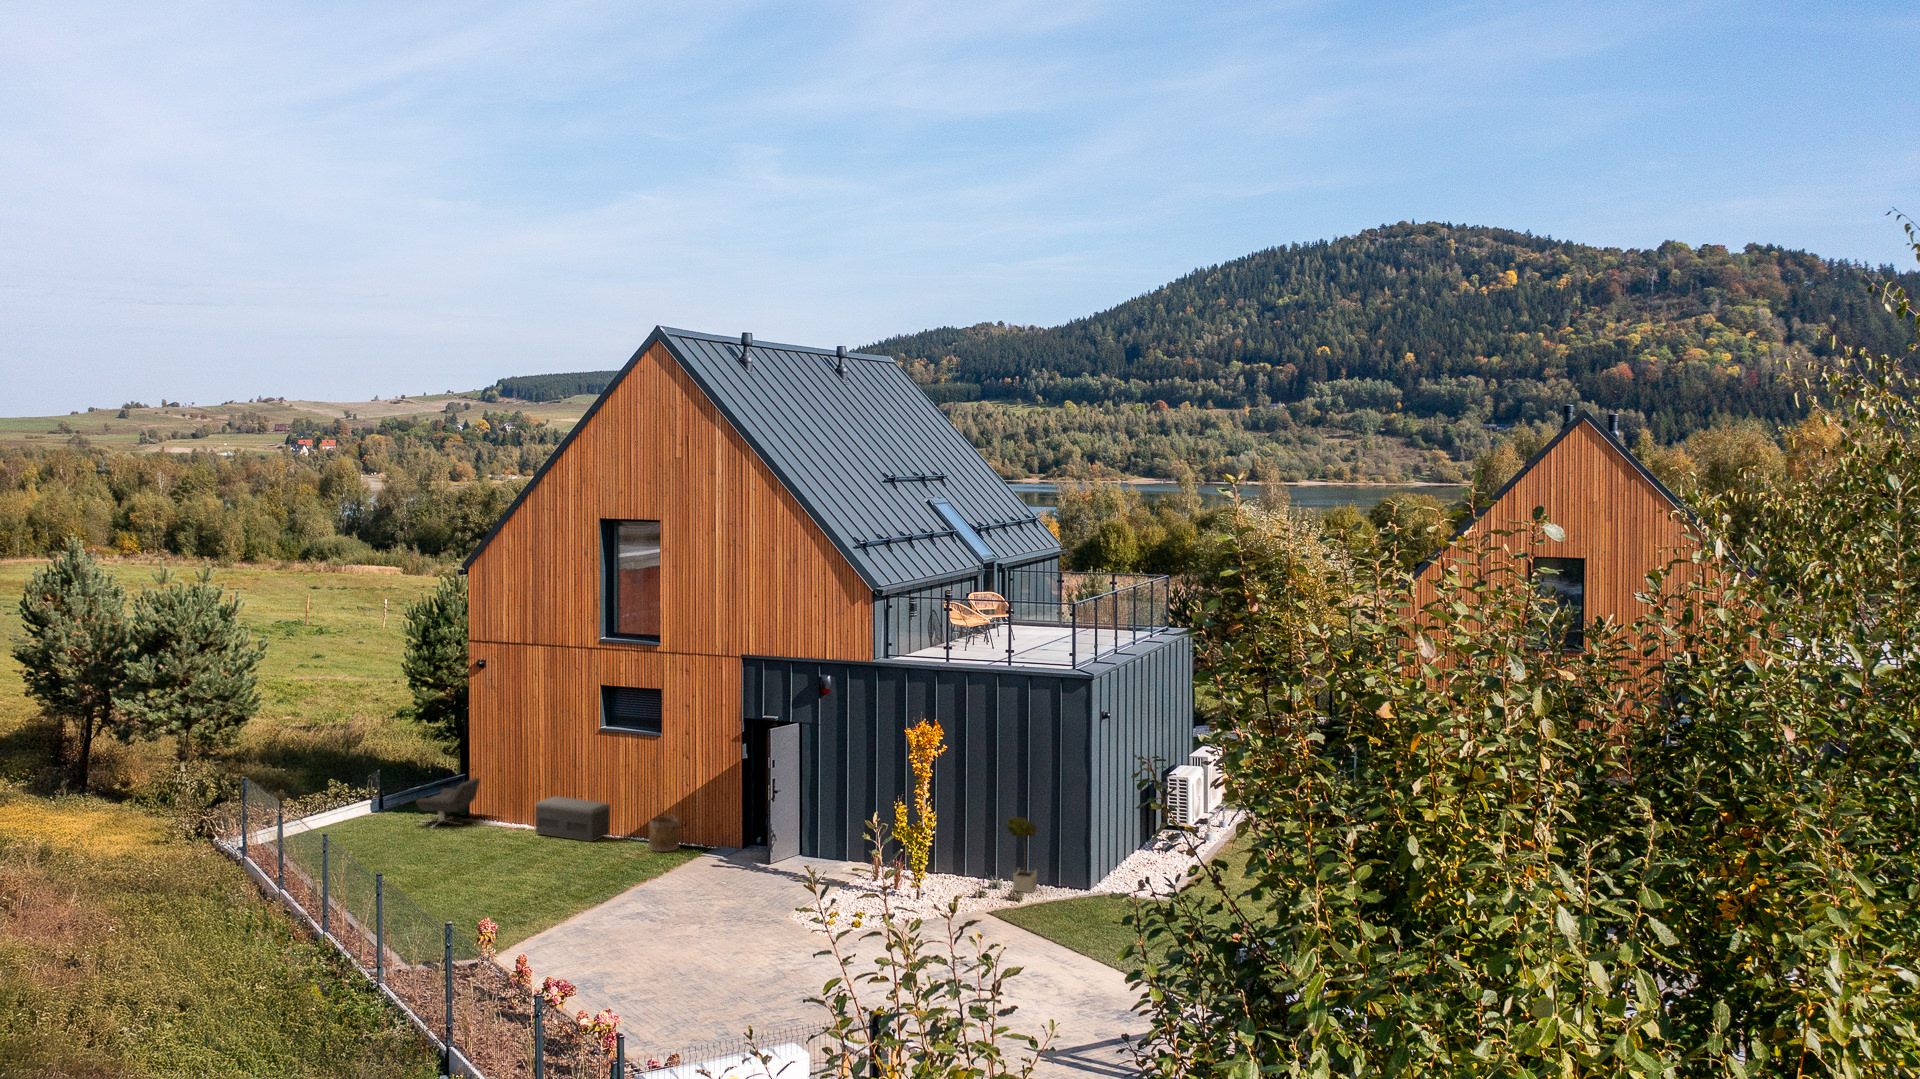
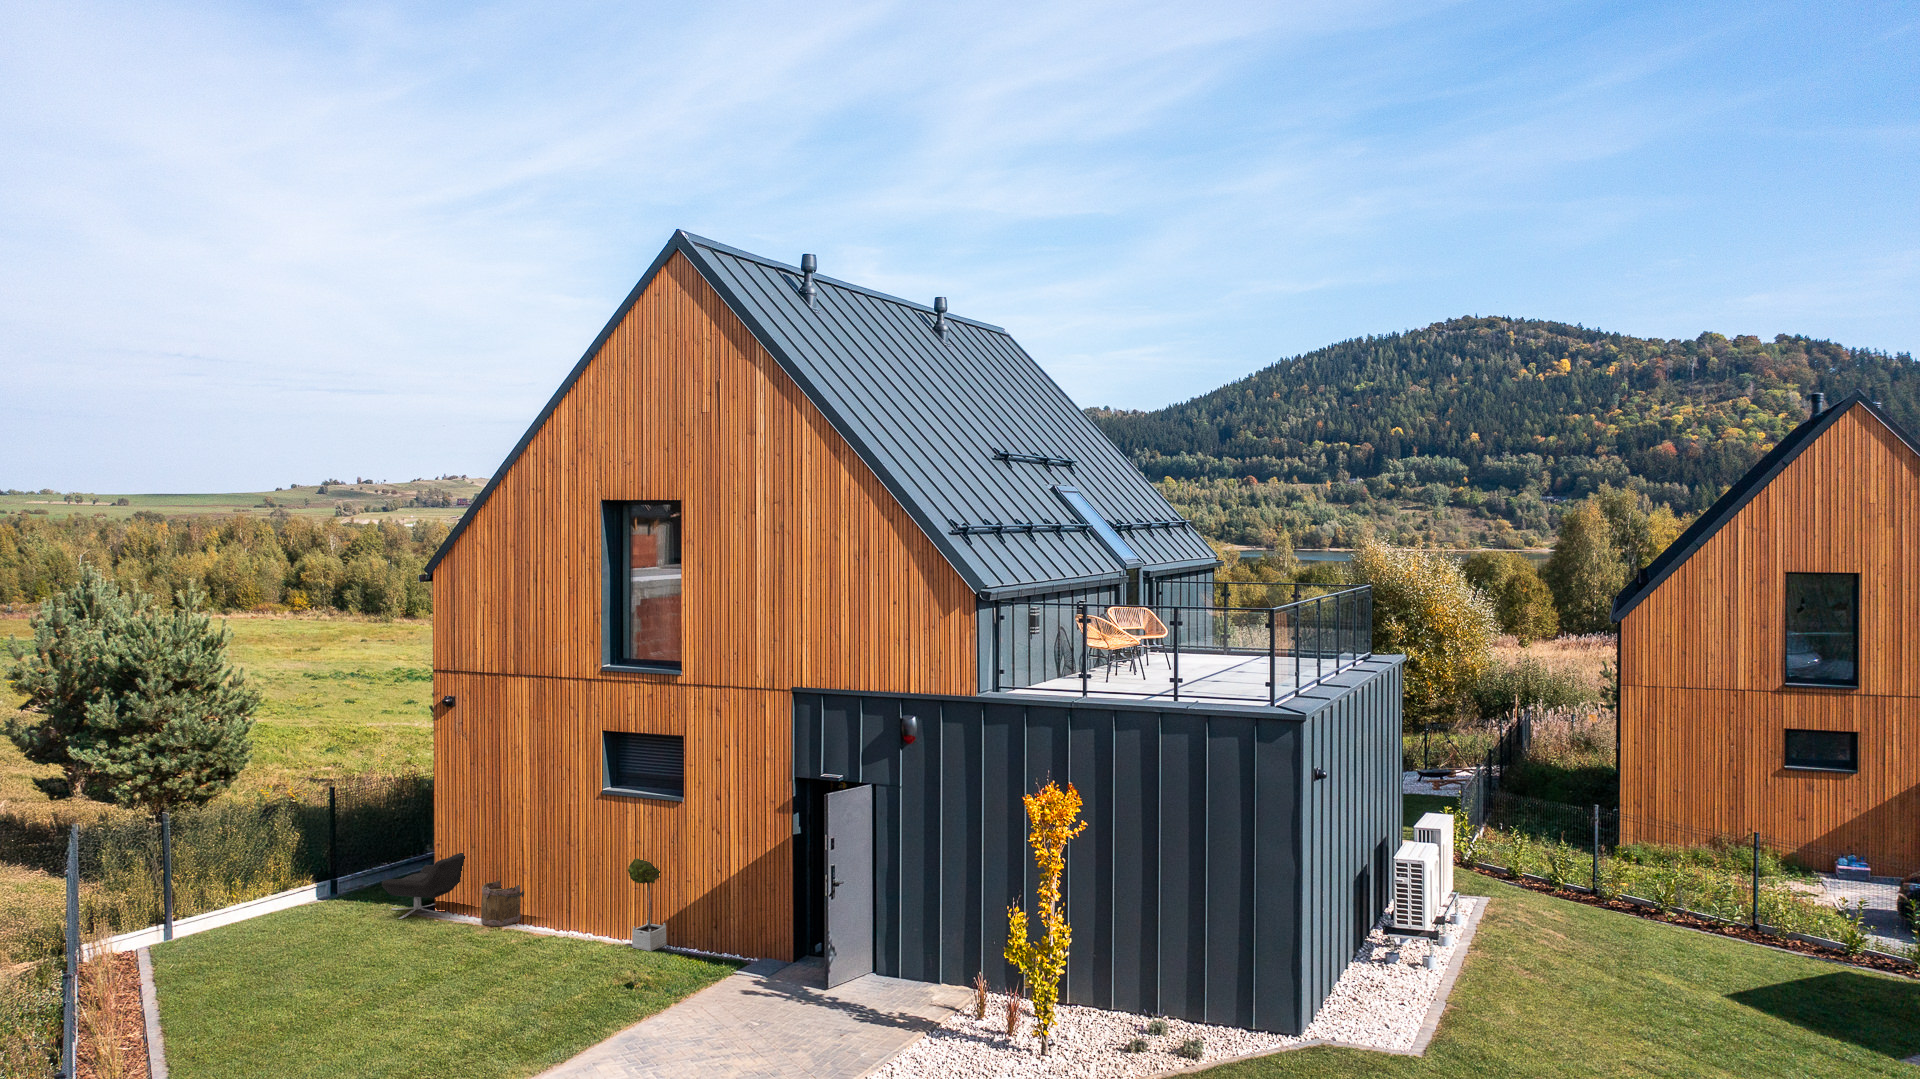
storage bench: present [535,796,610,842] -> none [528,879,625,945]
bucket: present [649,816,683,852] -> present [481,880,524,926]
potted tree: present [1007,817,1037,893] -> present [628,859,667,951]

